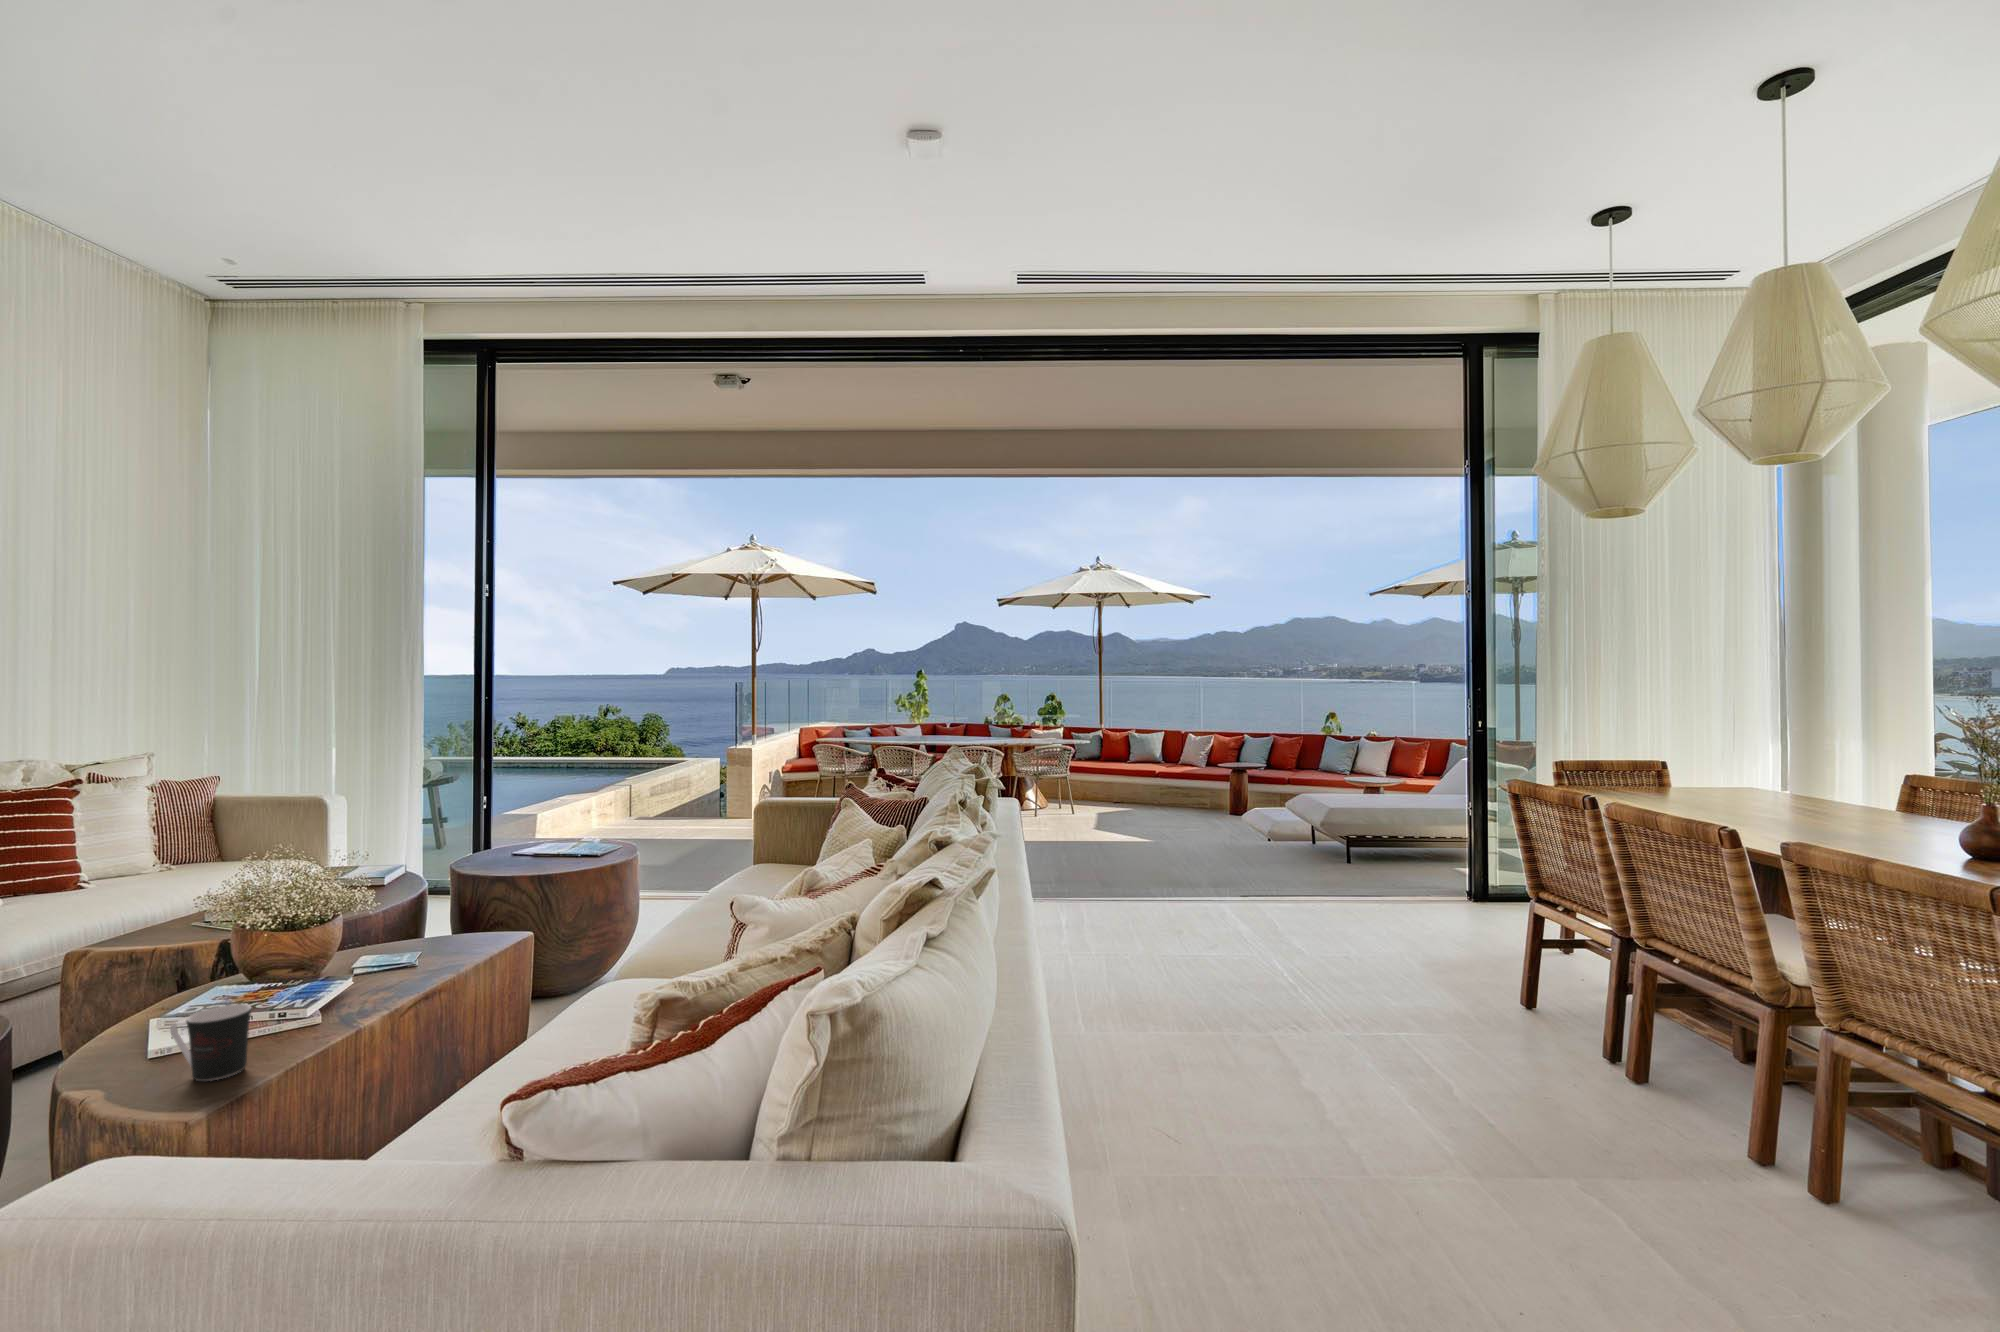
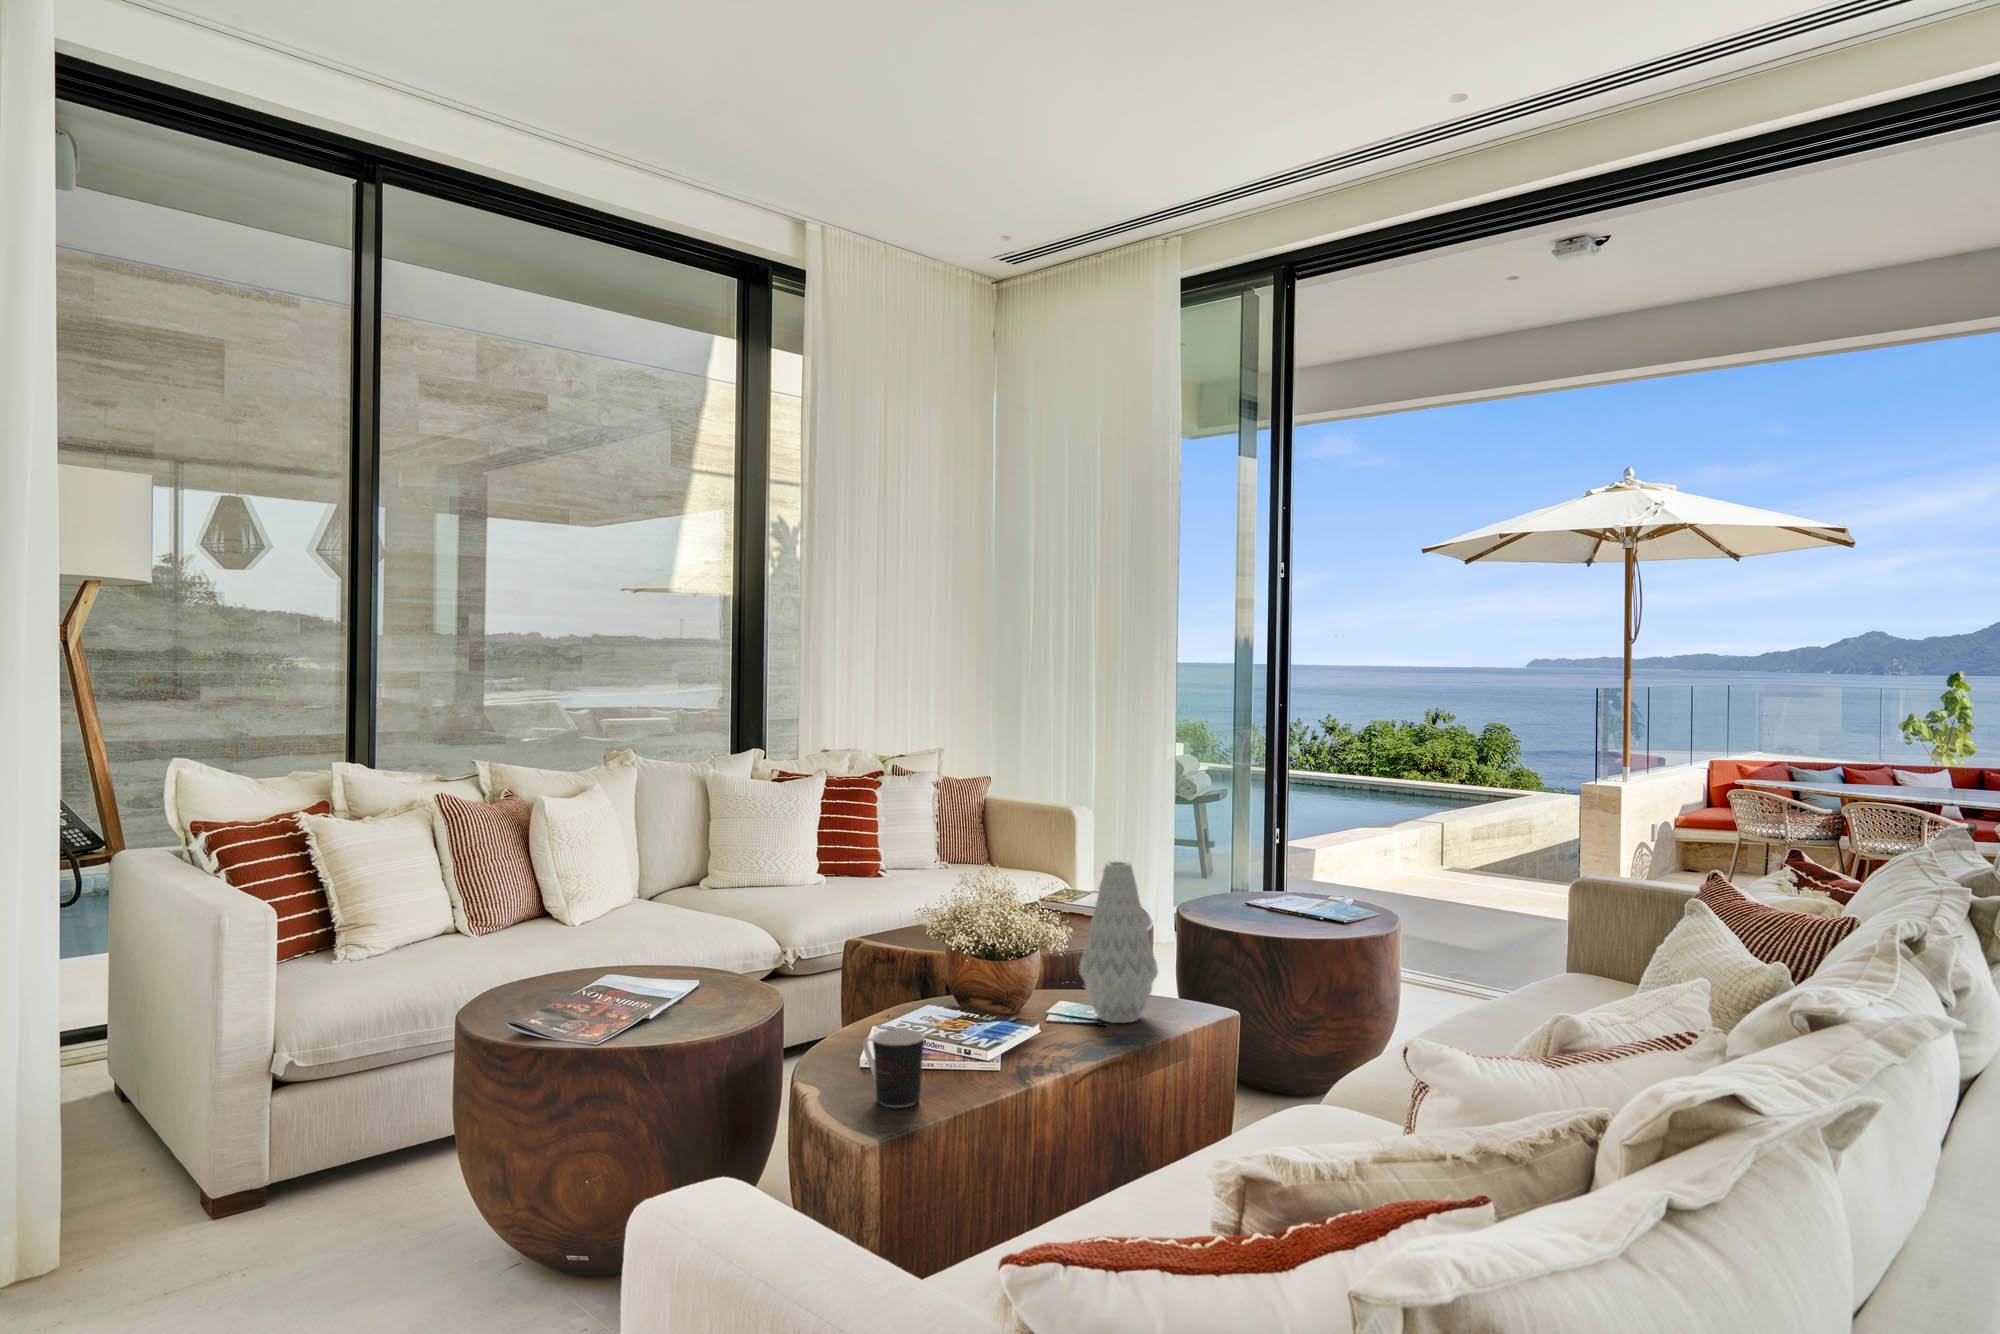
vase: none [387,828,464,965] -> present [1079,862,1158,1023]

